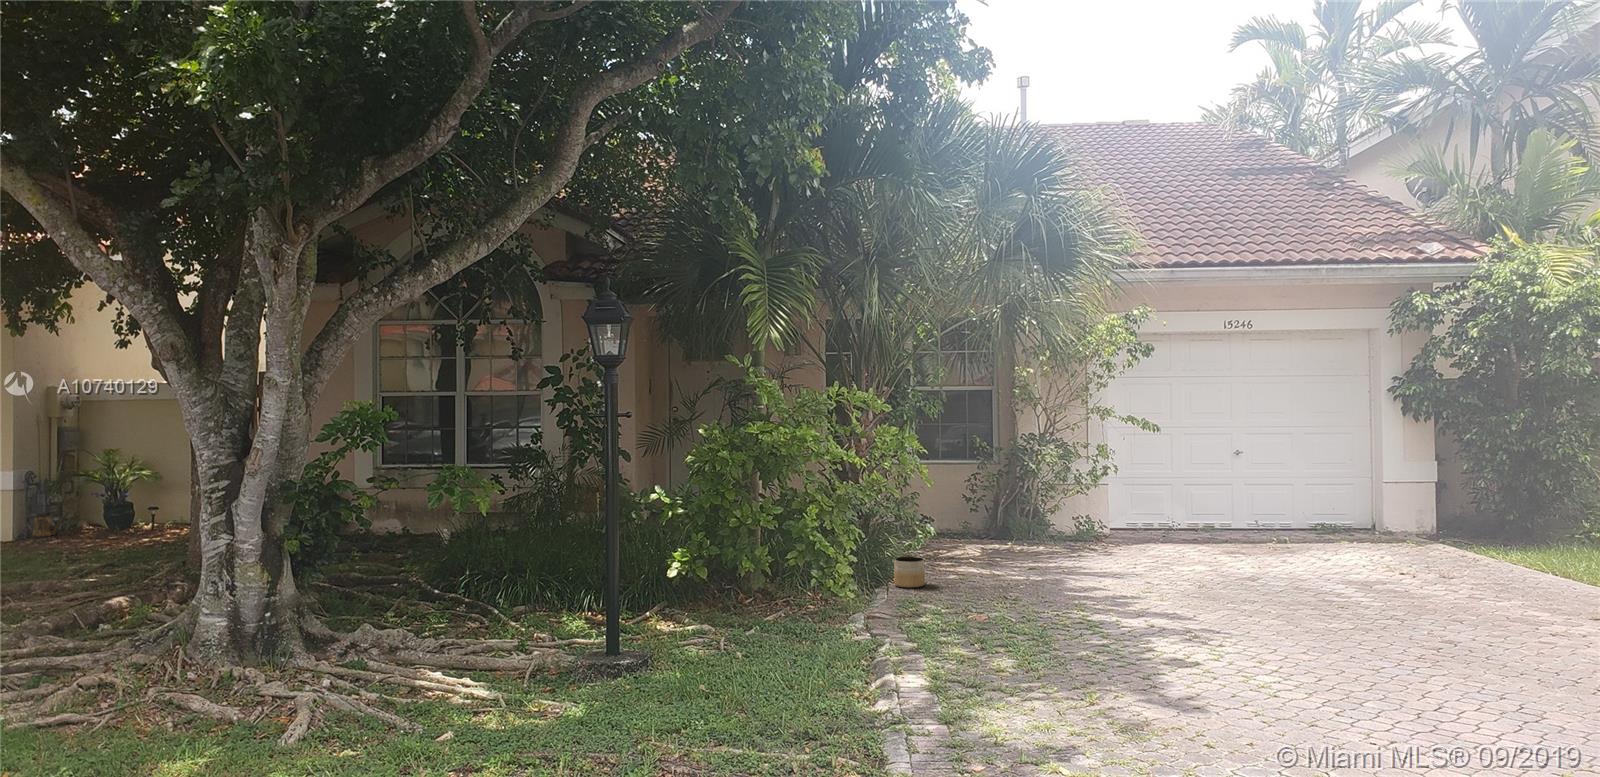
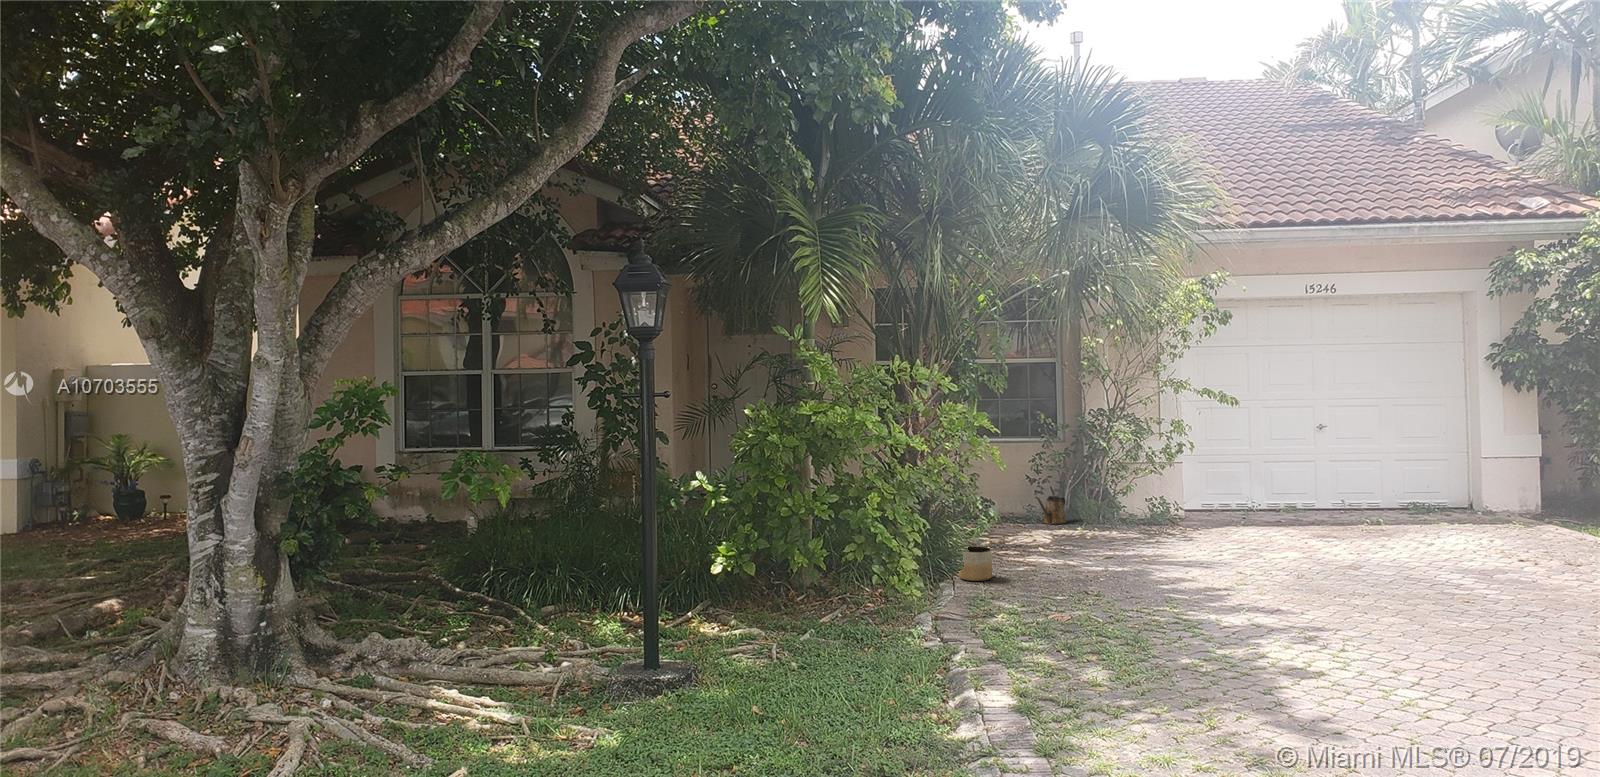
watering can: present [26,509,72,537] -> present [1035,496,1067,524]

